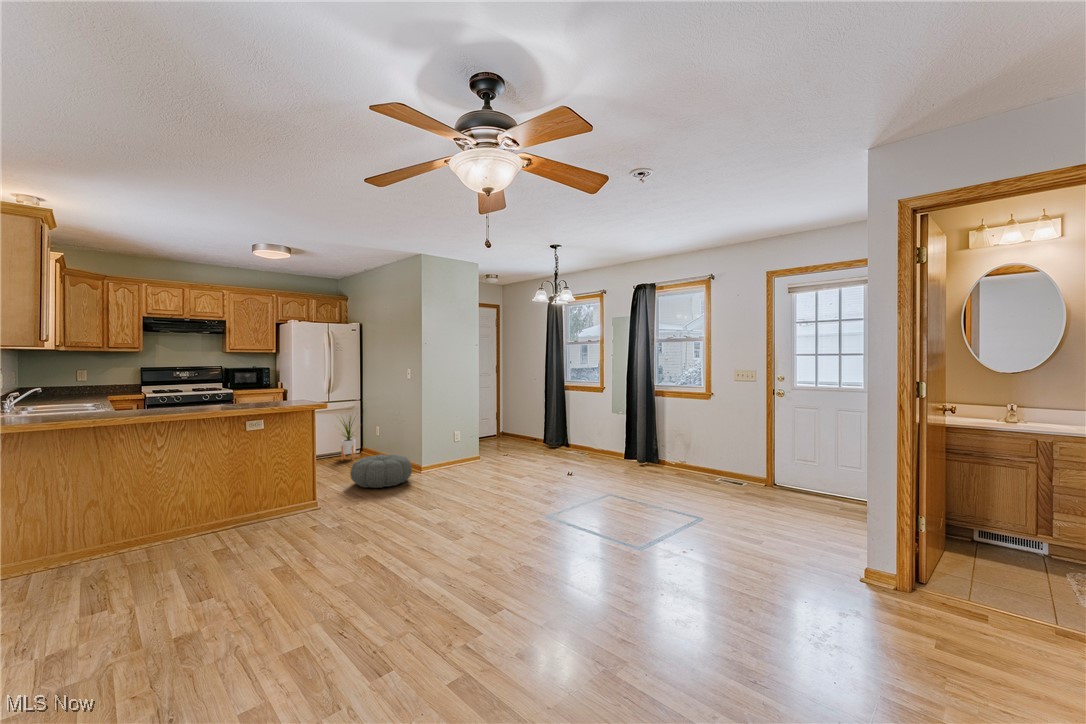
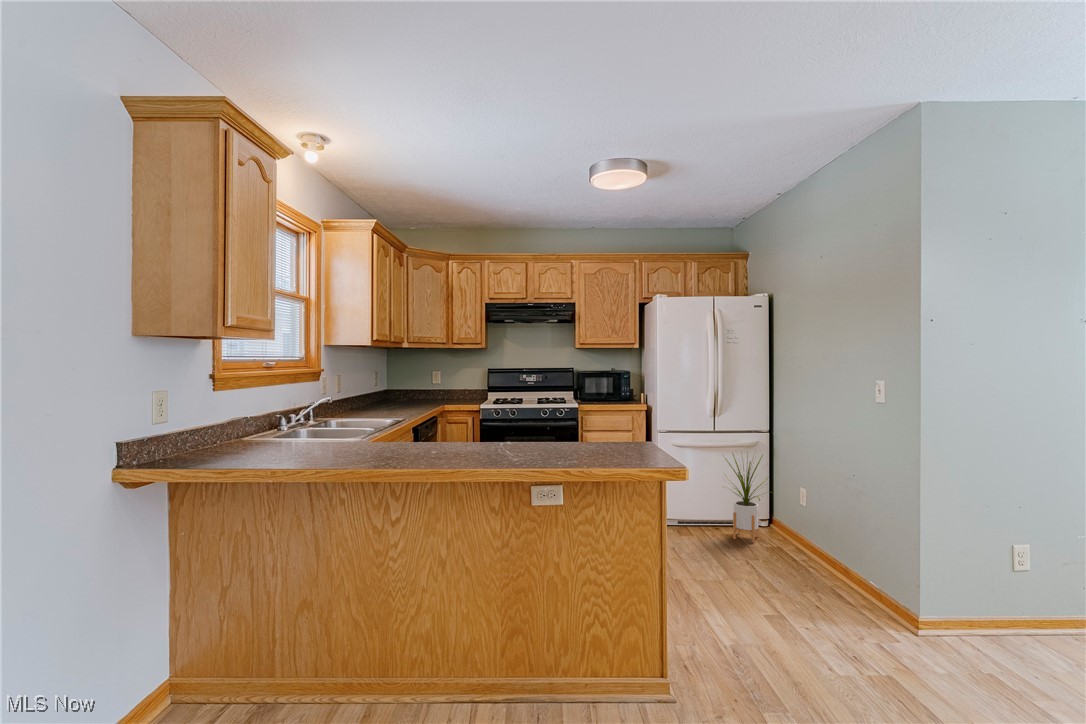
pouf: present [350,454,412,488] -> none [747,570,904,676]

